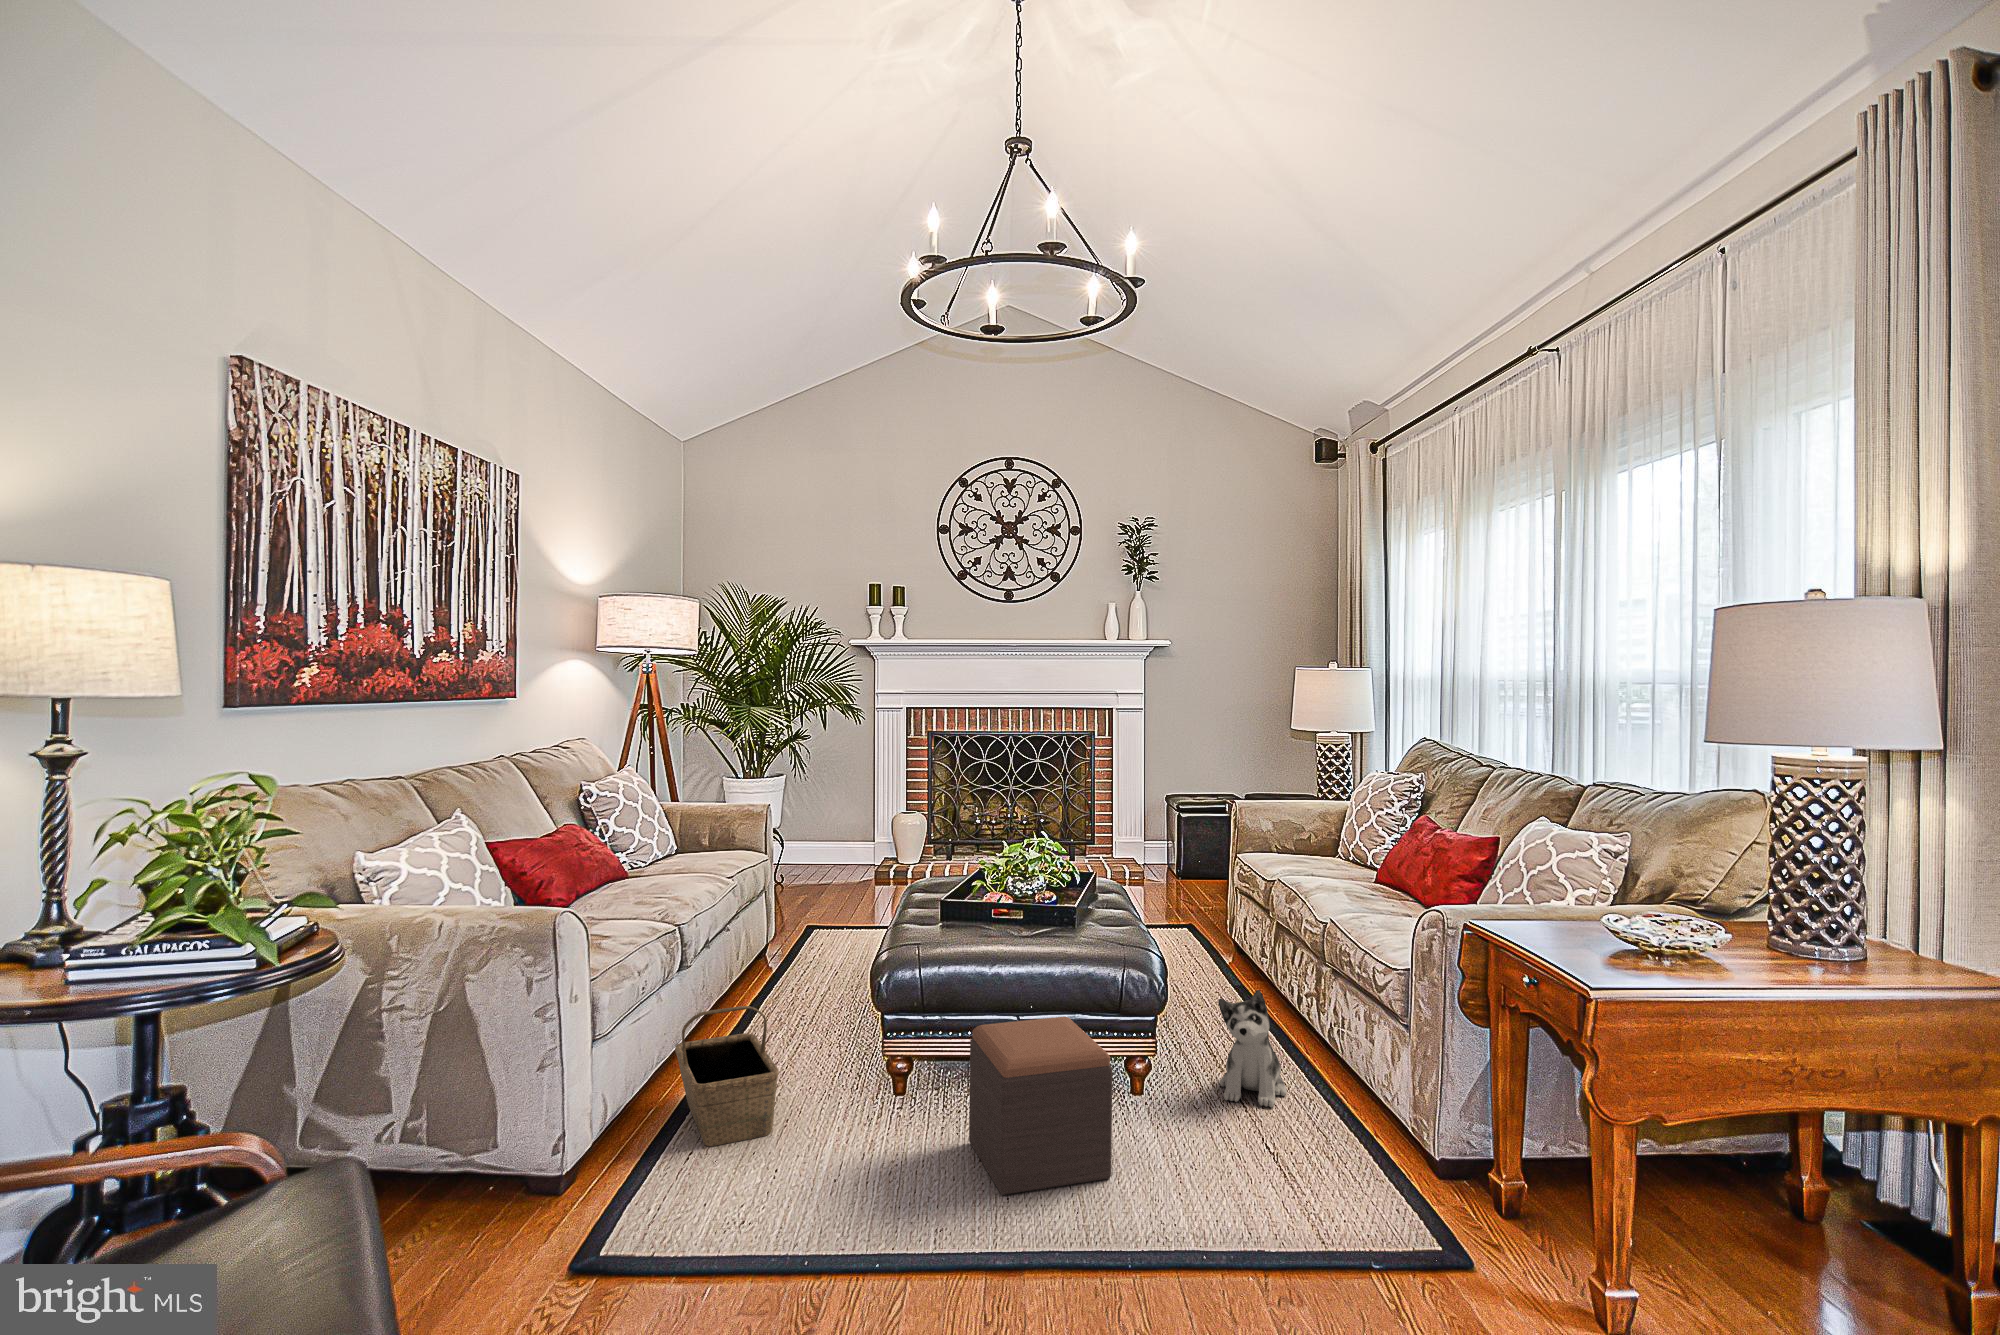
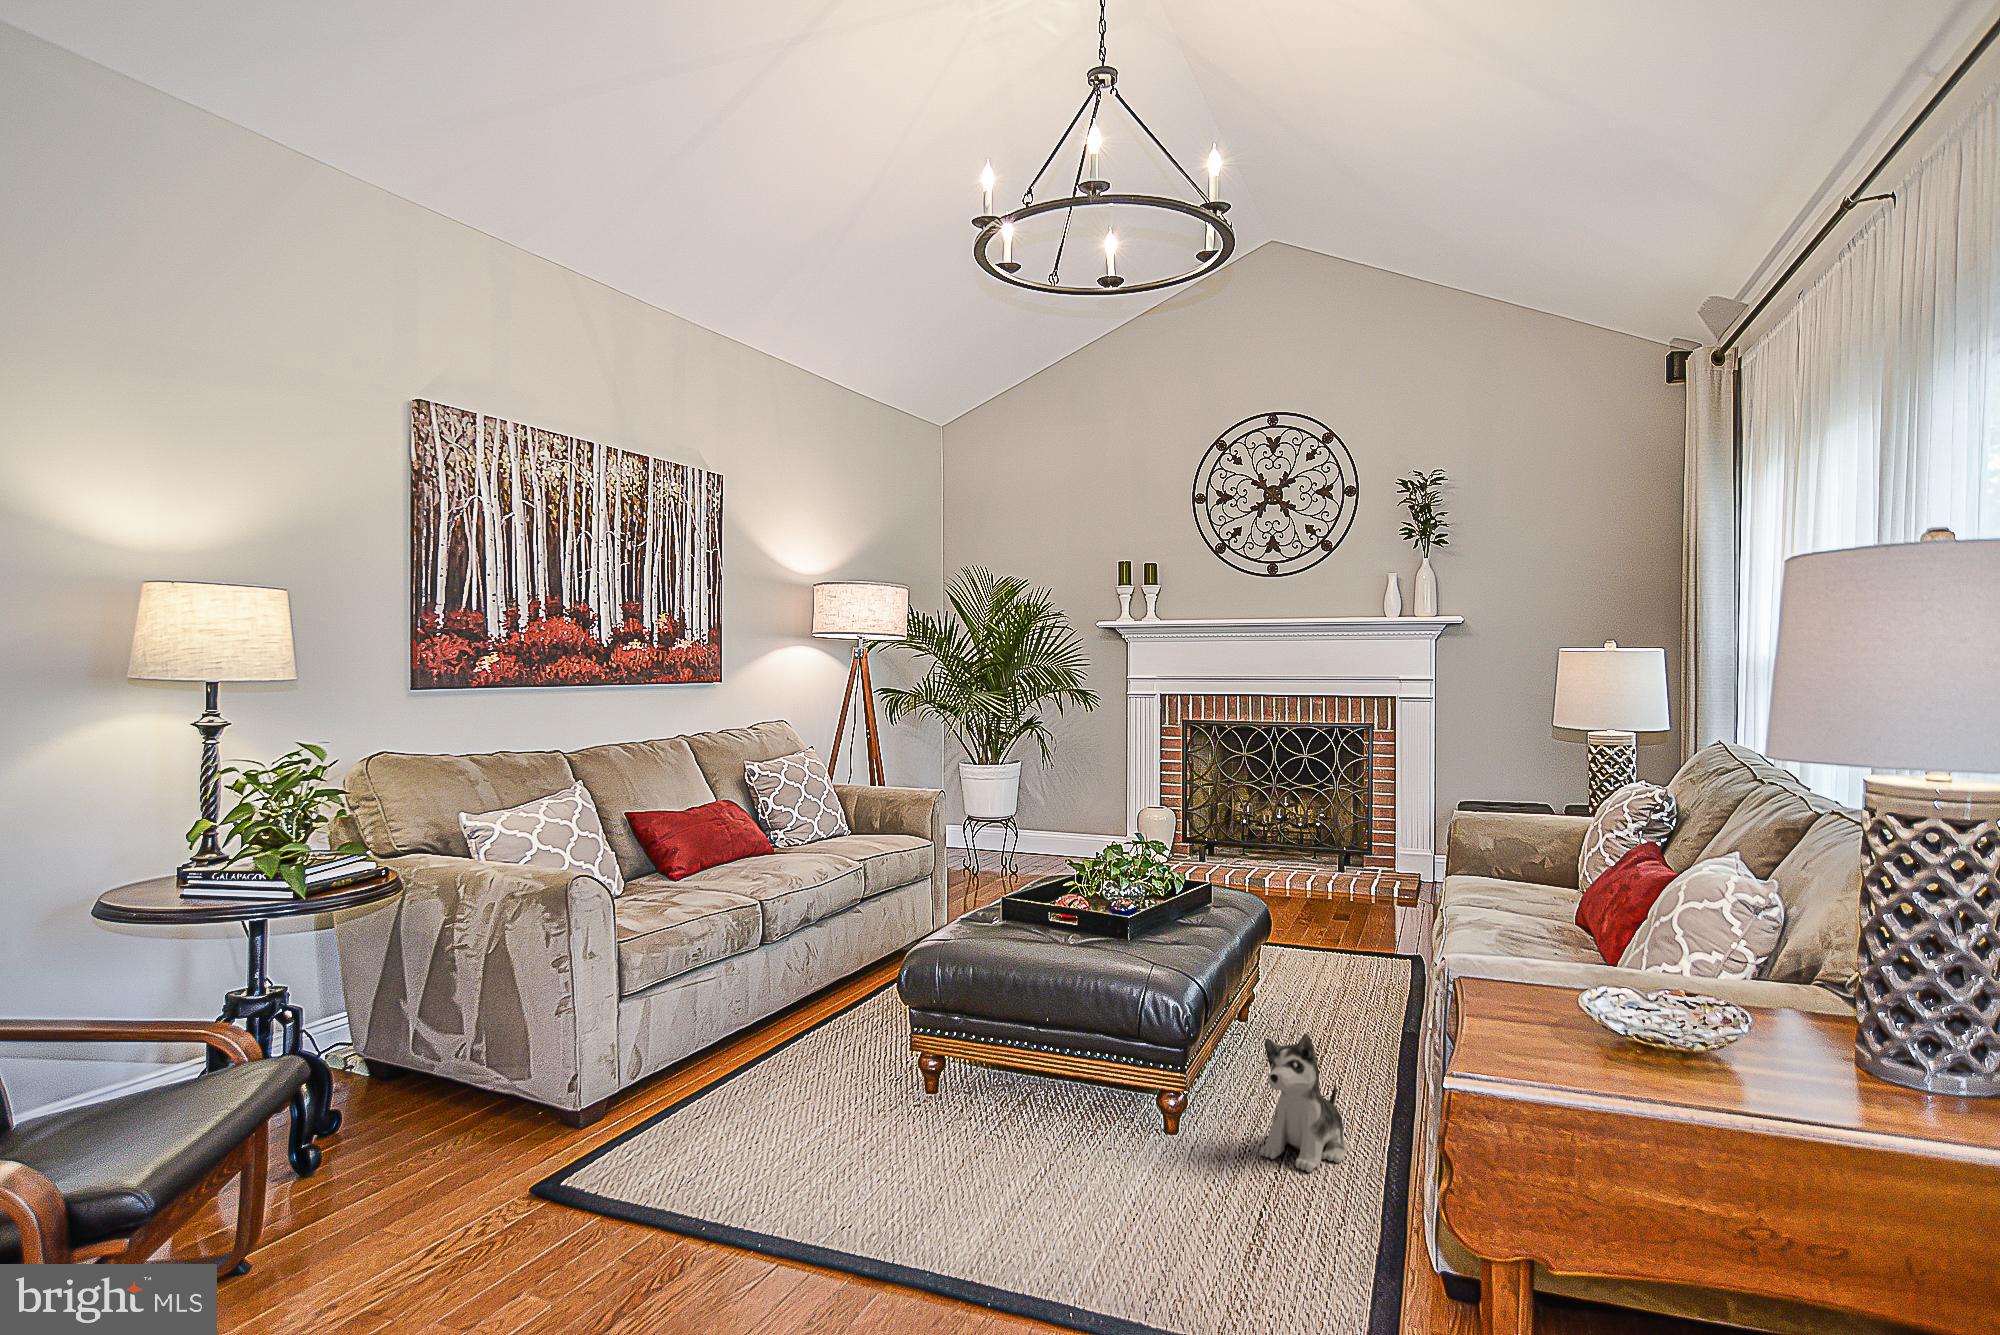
basket: present [675,1006,779,1146] -> none [705,984,801,1112]
footstool: present [969,1017,1113,1195] -> none [931,1029,1061,1210]

